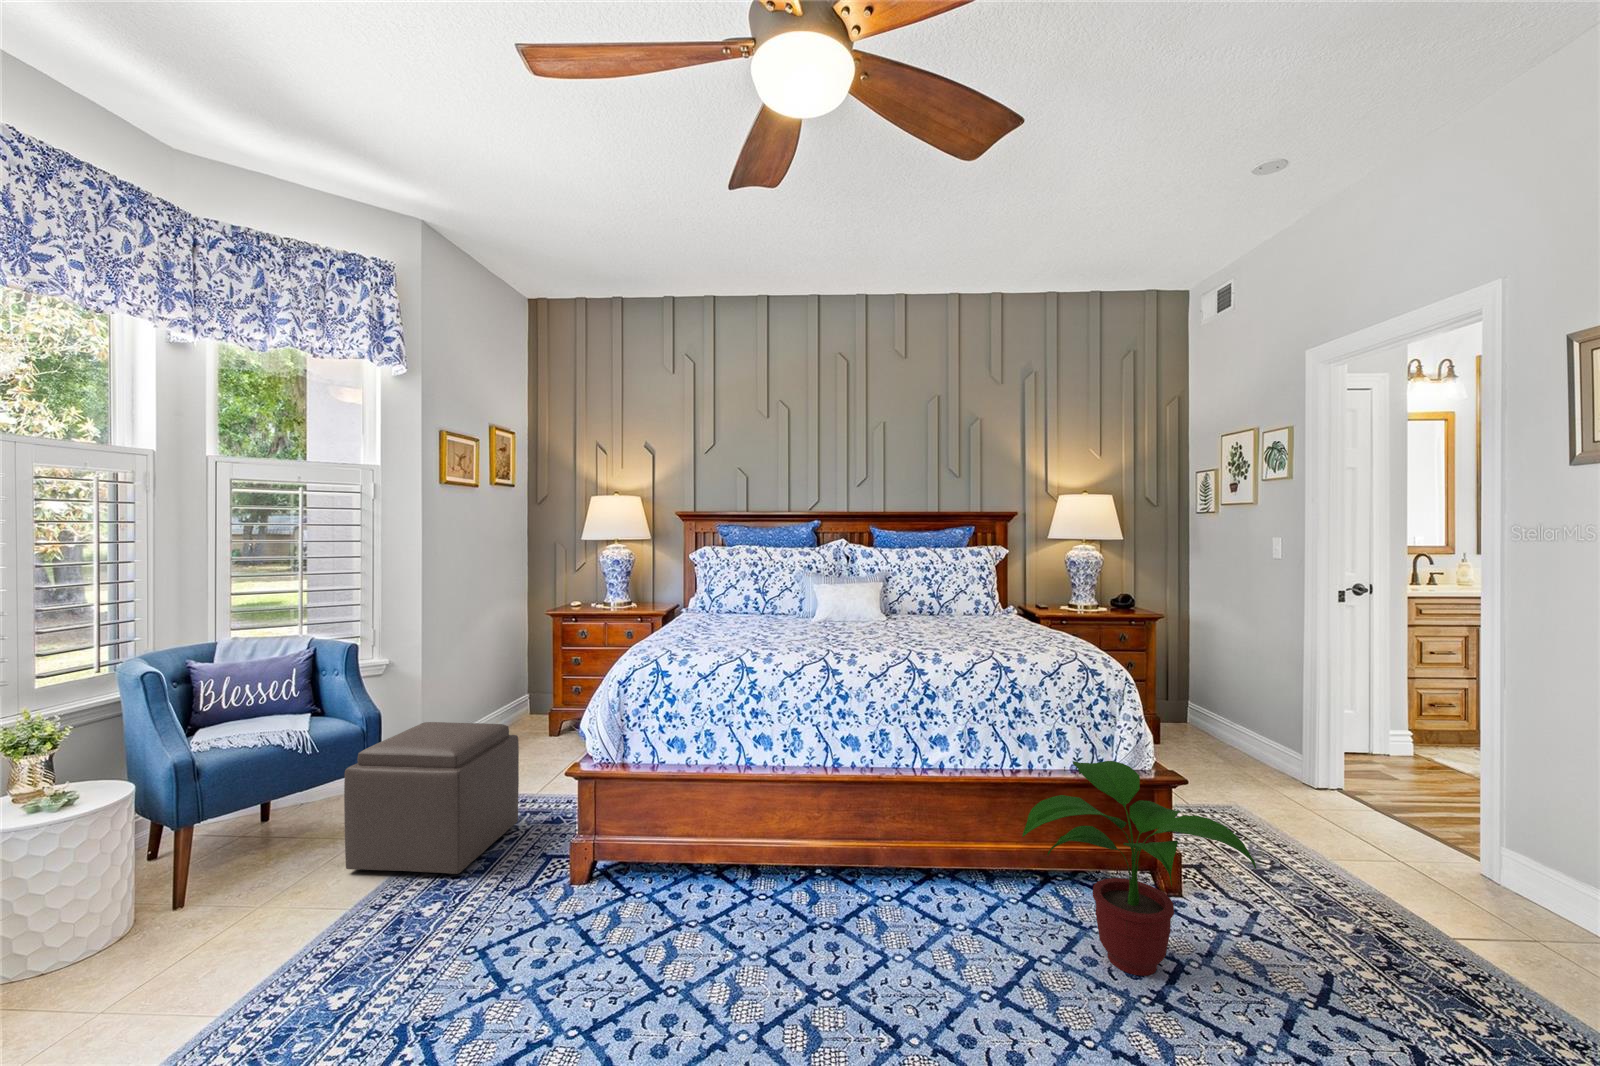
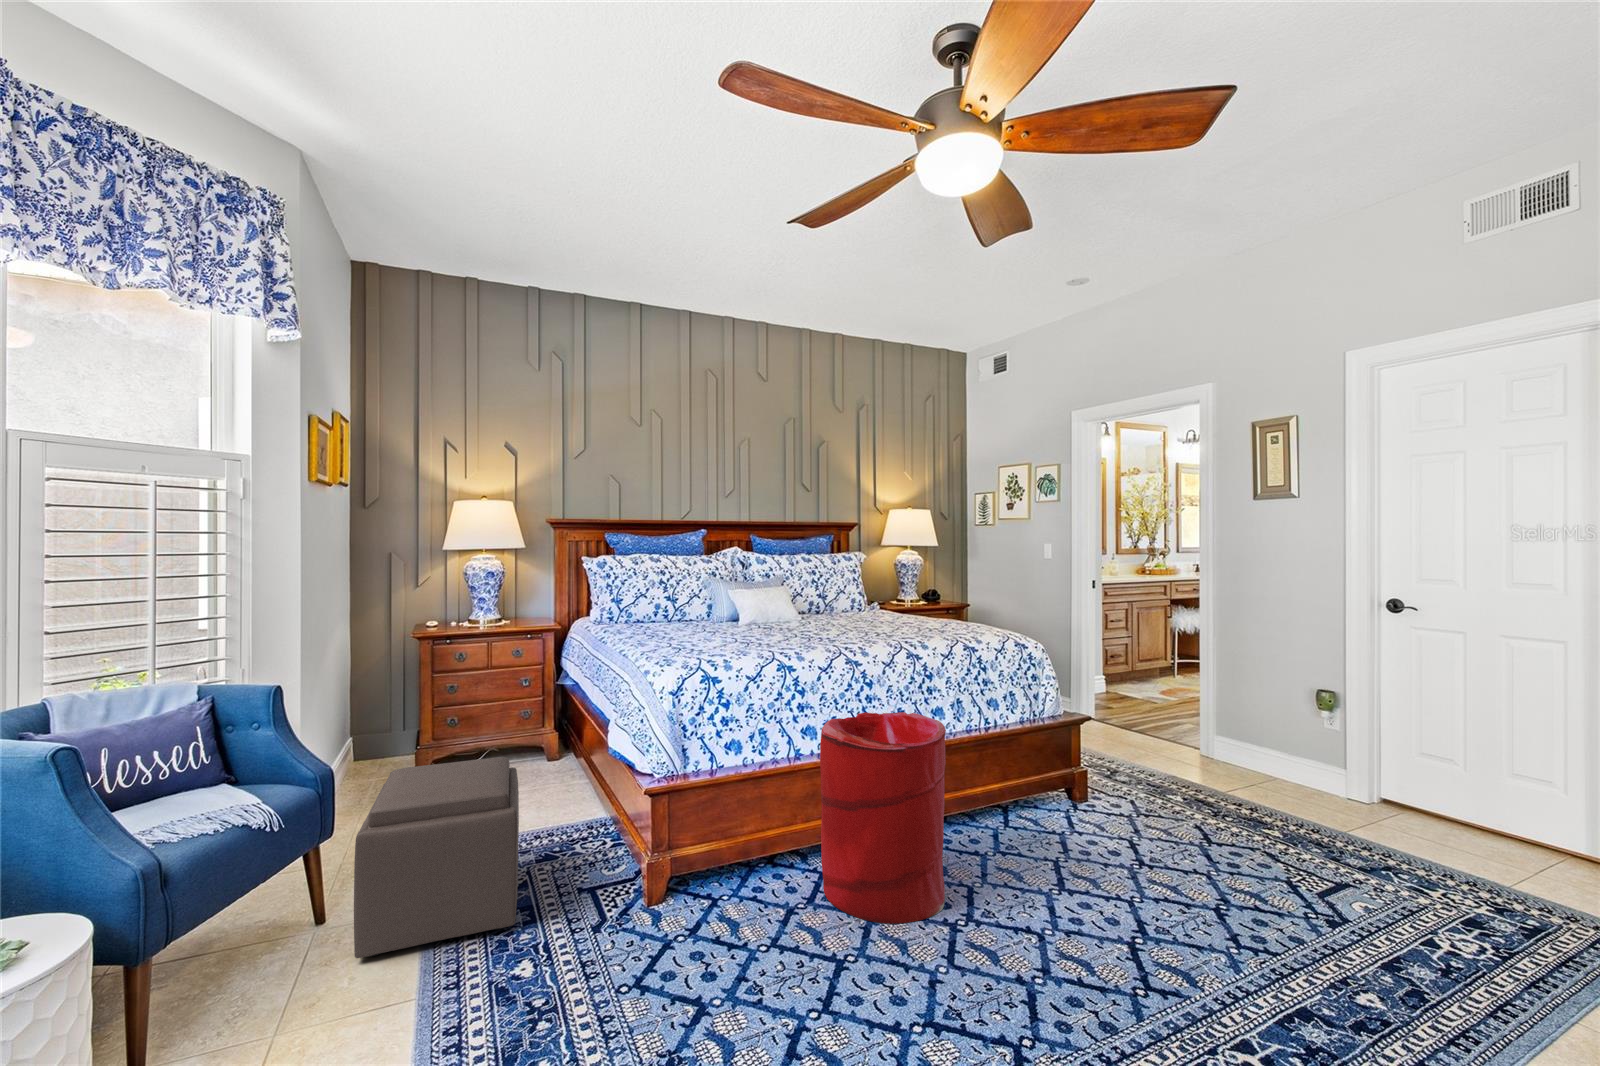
laundry hamper: none [721,728,868,985] -> present [820,712,946,924]
potted plant: present [1022,761,1256,976] -> none [1028,709,1171,851]

